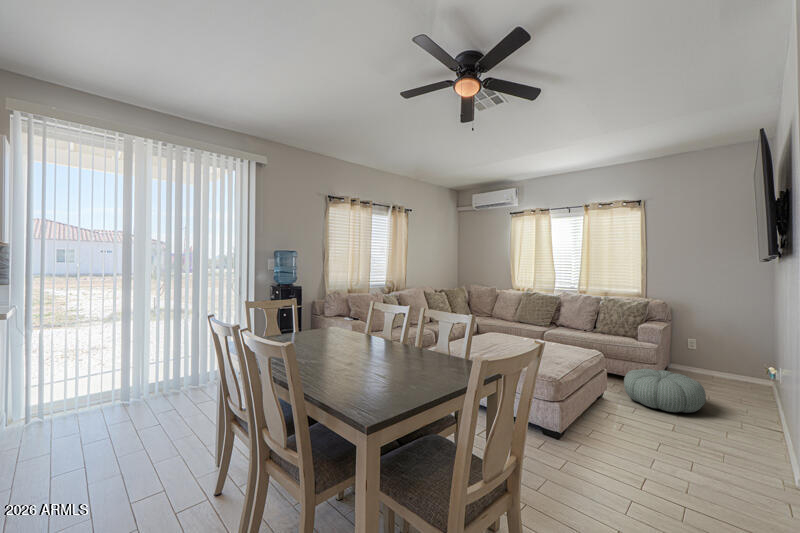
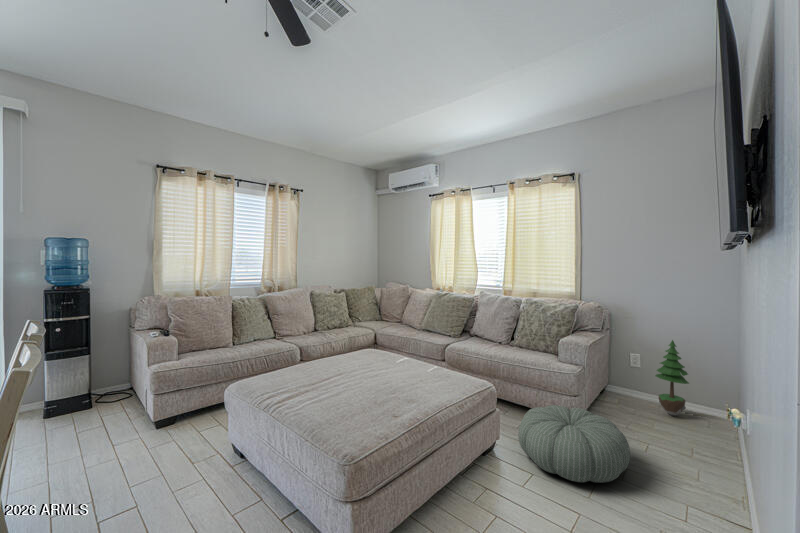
potted tree: none [708,326,735,381] -> present [655,340,689,416]

